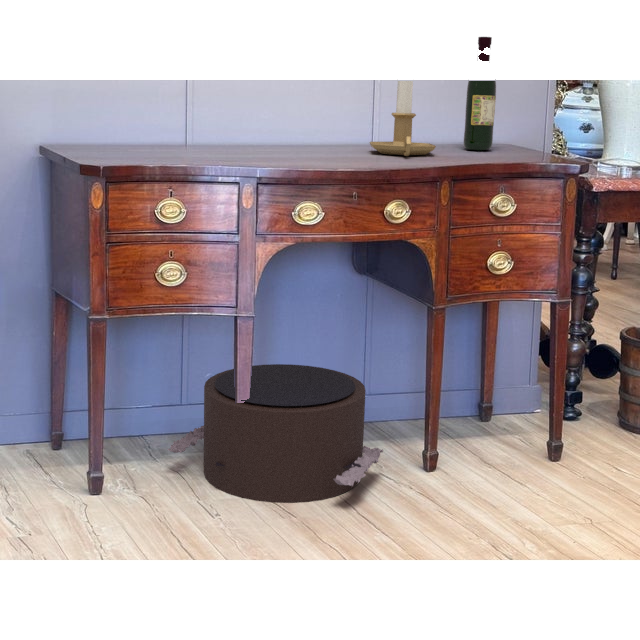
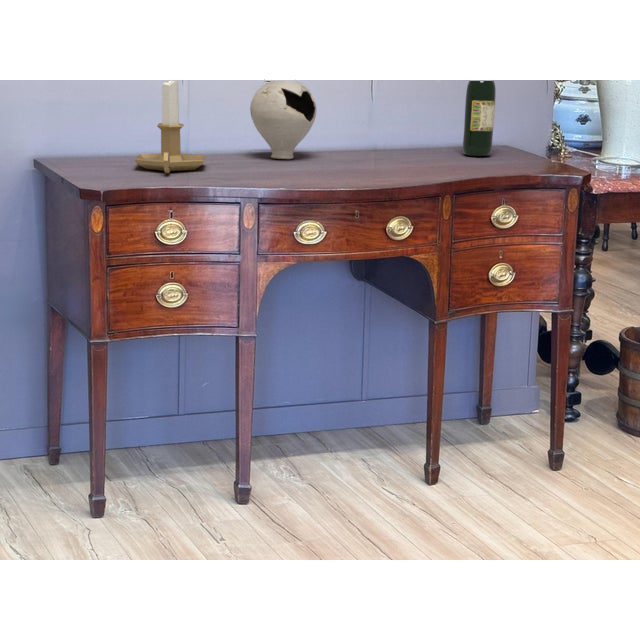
decorative vase: none [254,50,319,149] -> present [250,81,317,159]
candlestick: present [370,81,436,156] -> present [134,80,206,173]
pouf: present [168,364,383,503] -> none [168,376,386,521]

